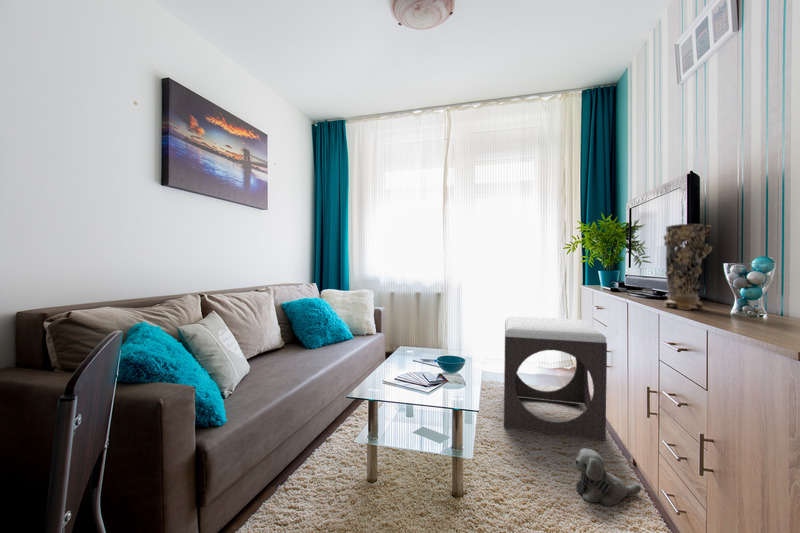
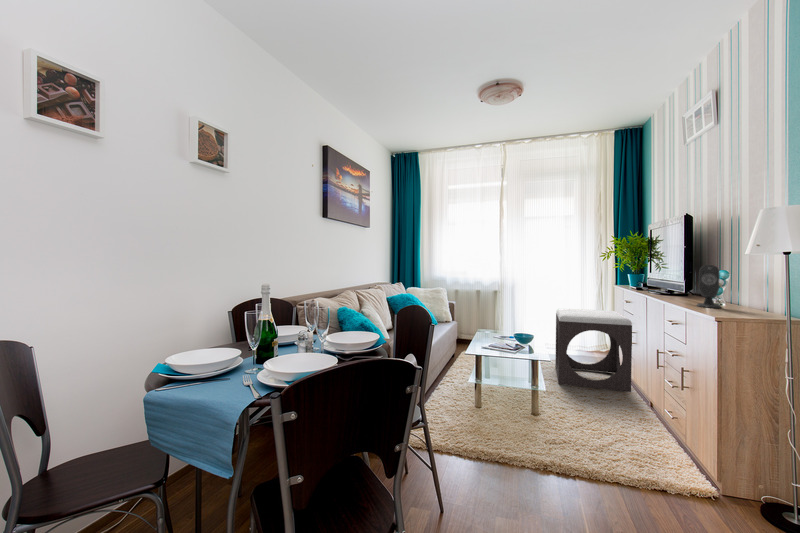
decorative vase: present [663,224,712,310] -> none [666,249,696,301]
speaker: none [722,247,771,325] -> present [697,265,721,308]
plush toy: present [574,449,641,506] -> none [609,387,652,419]

